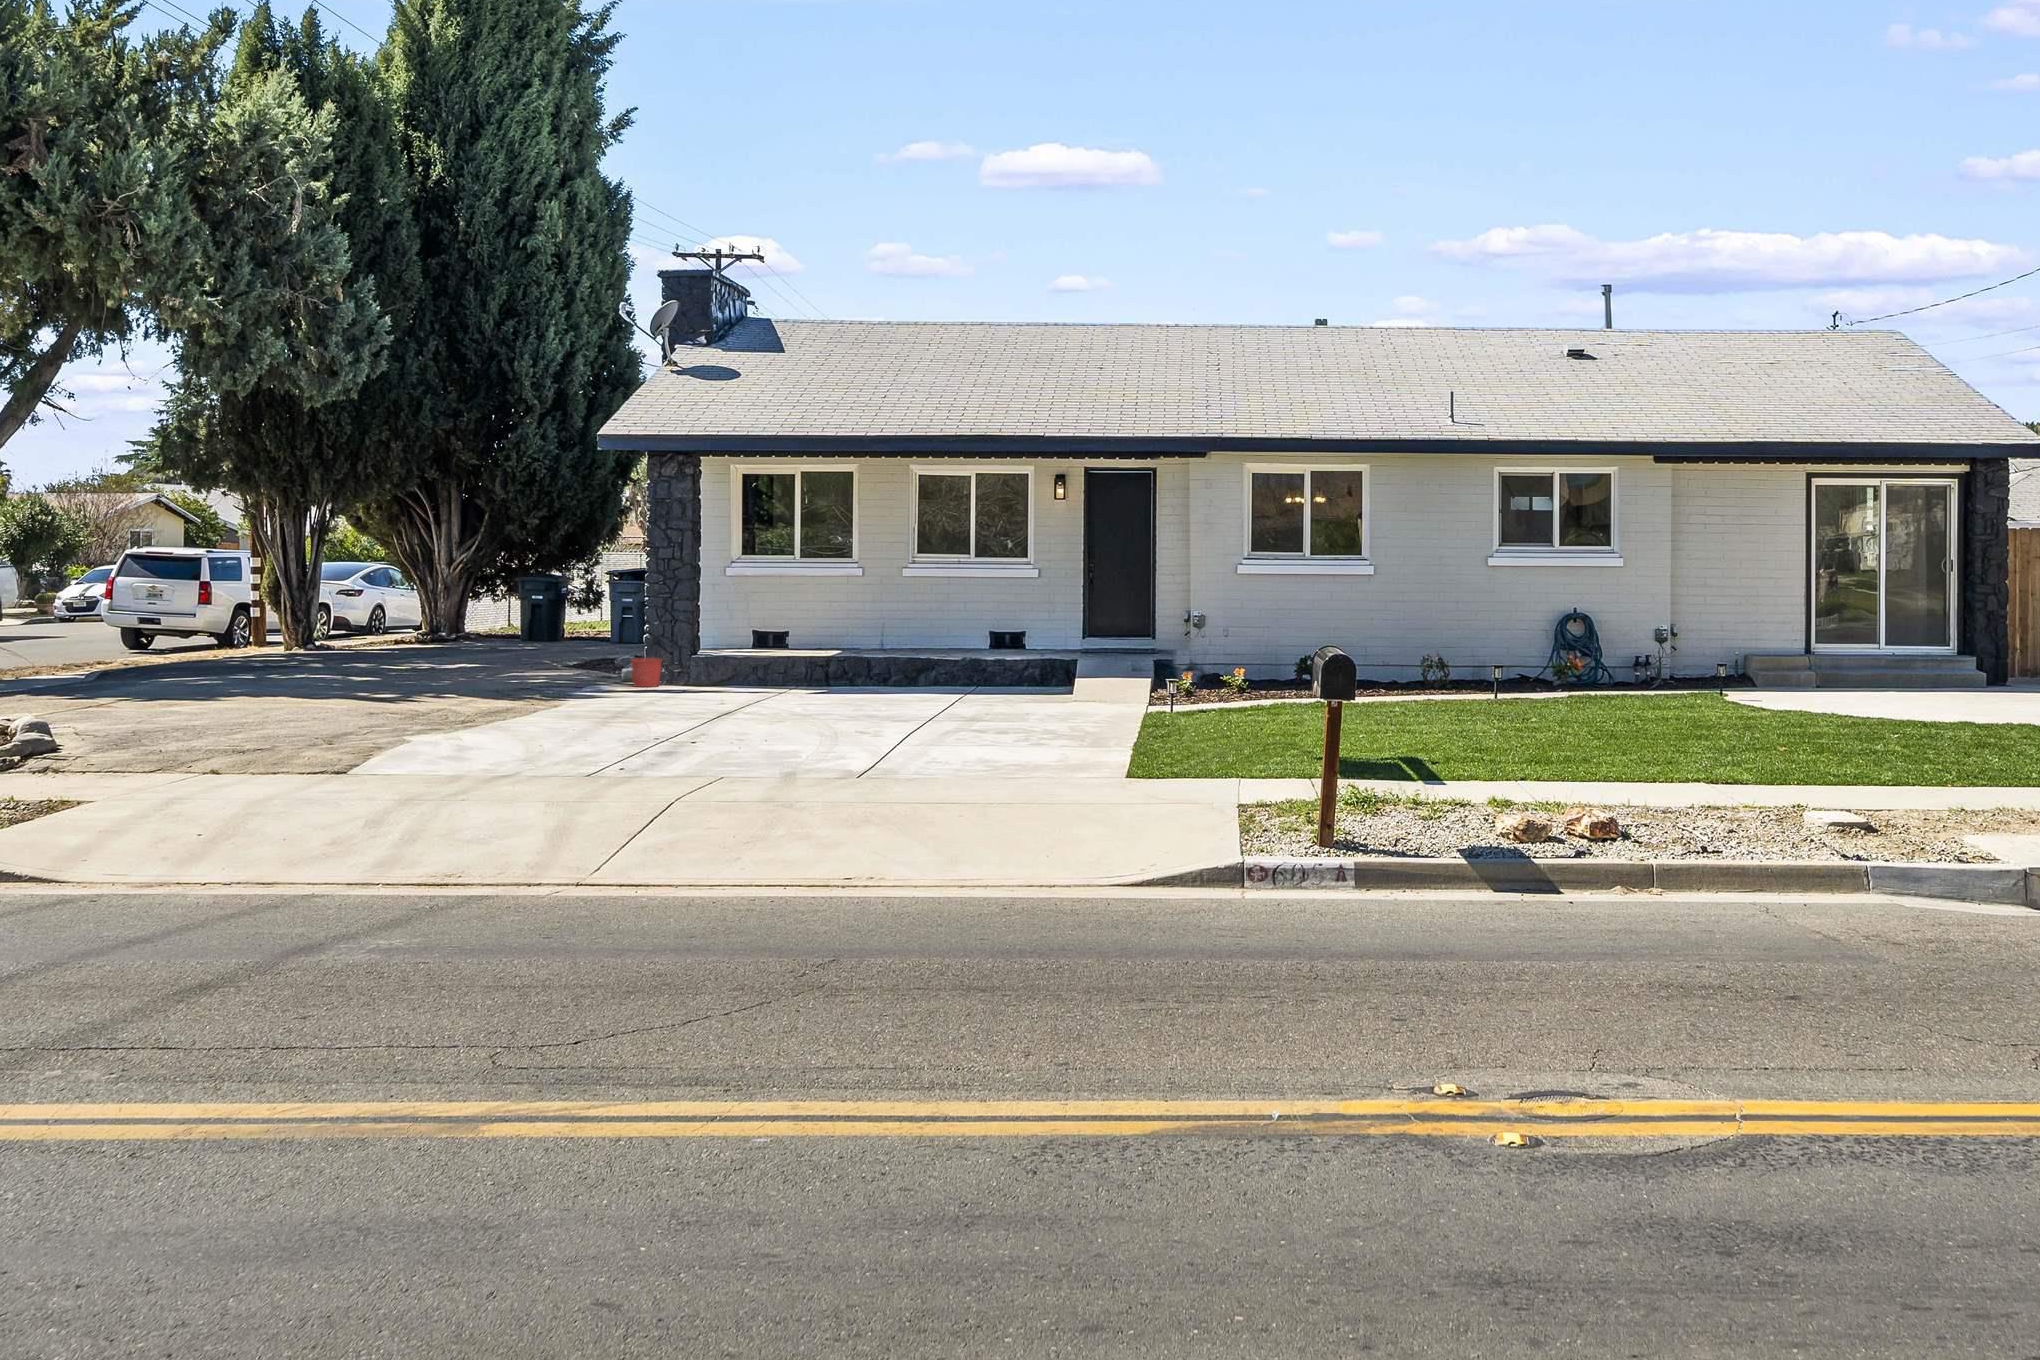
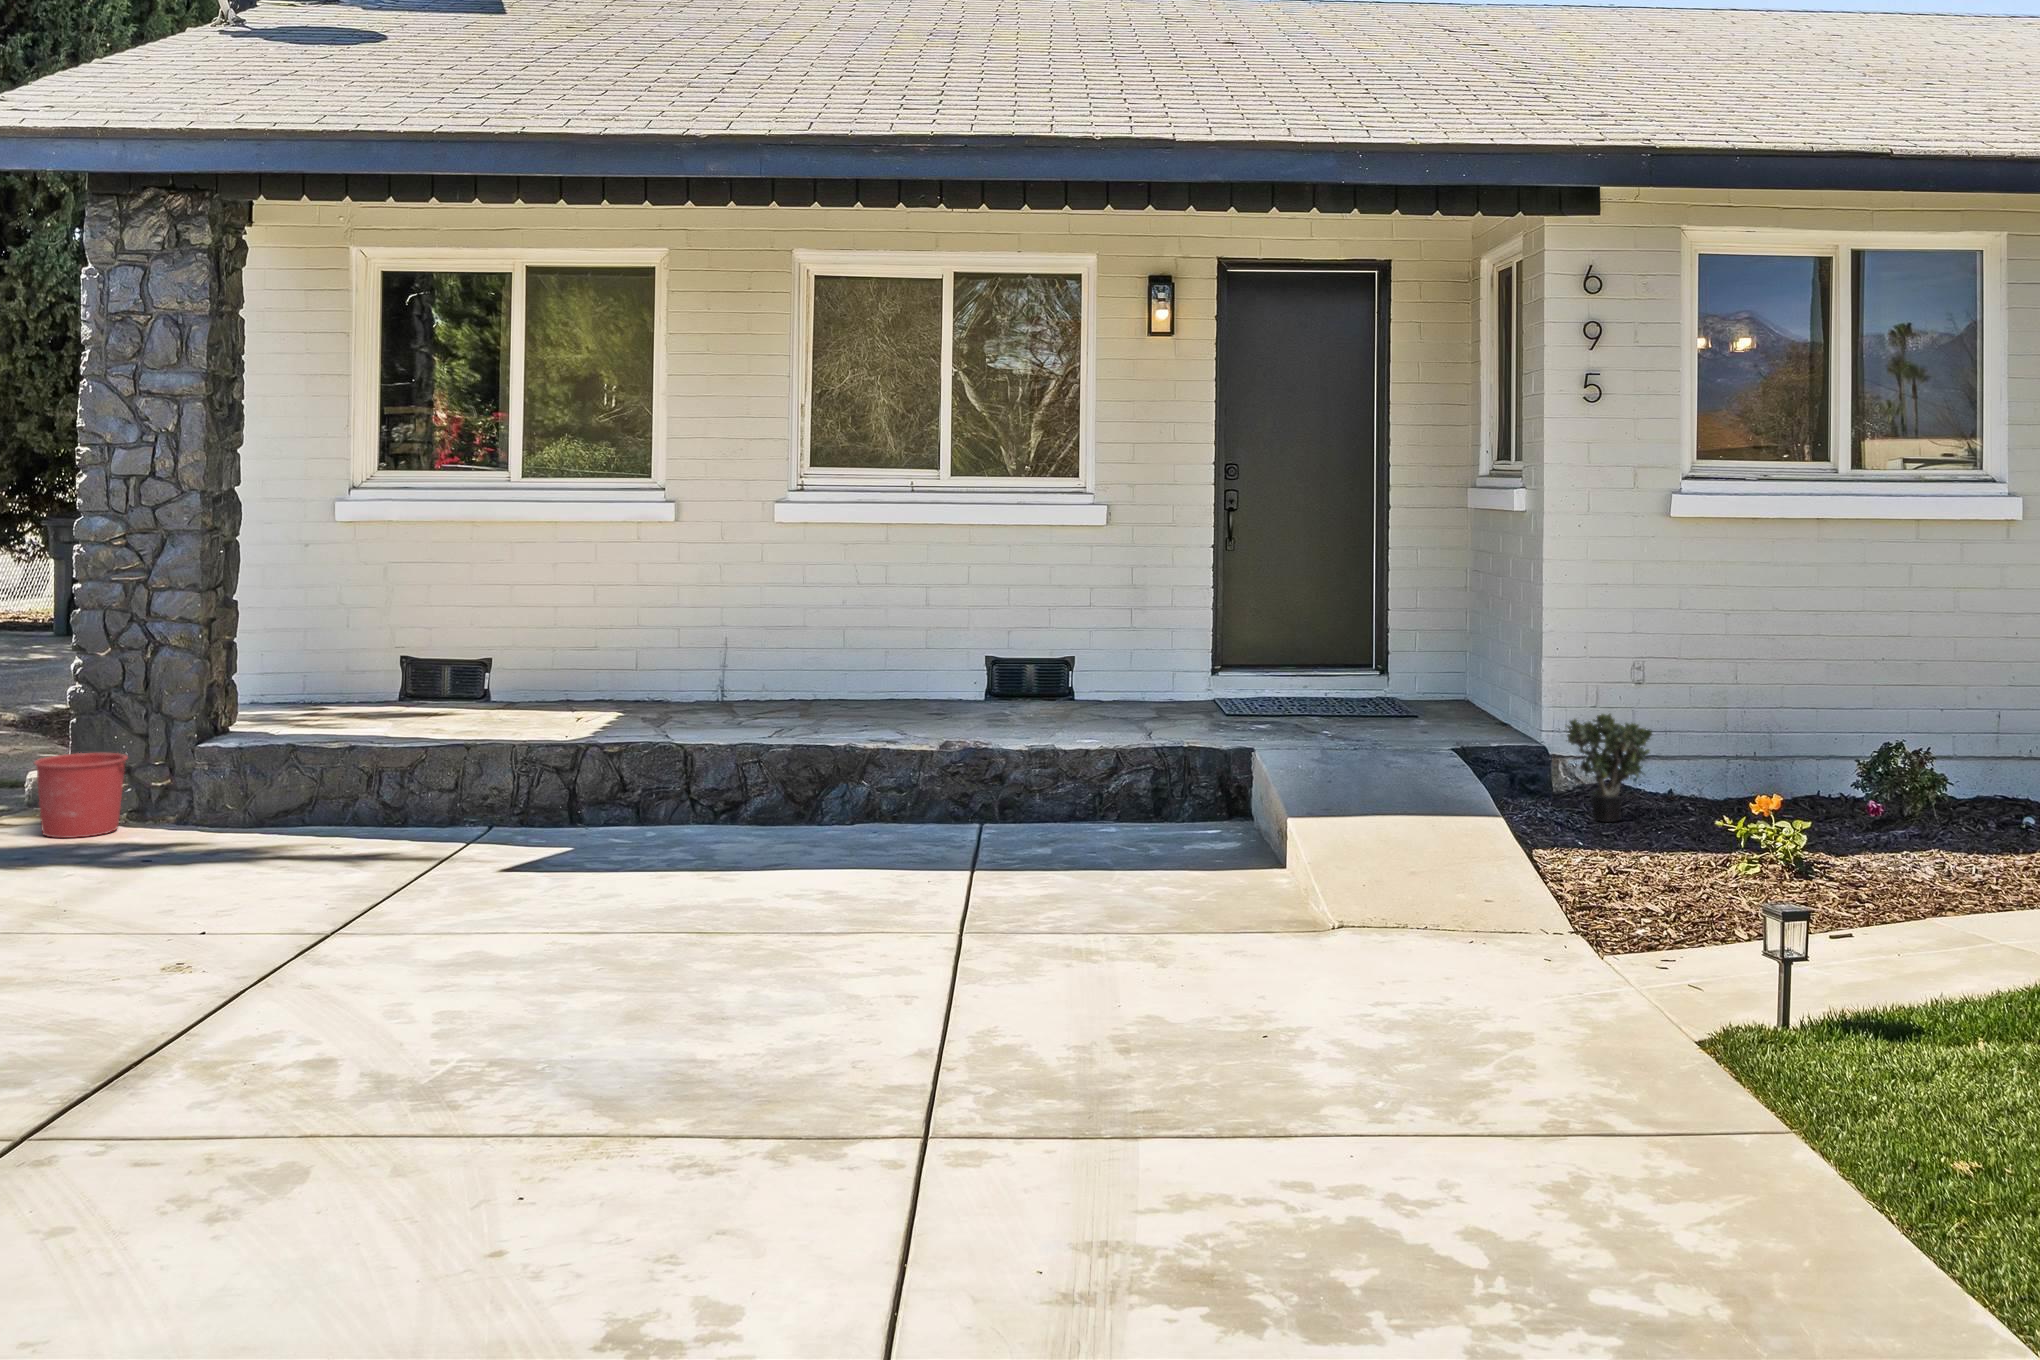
potted plant: none [1194,647,1228,687] -> present [1566,714,1652,822]

